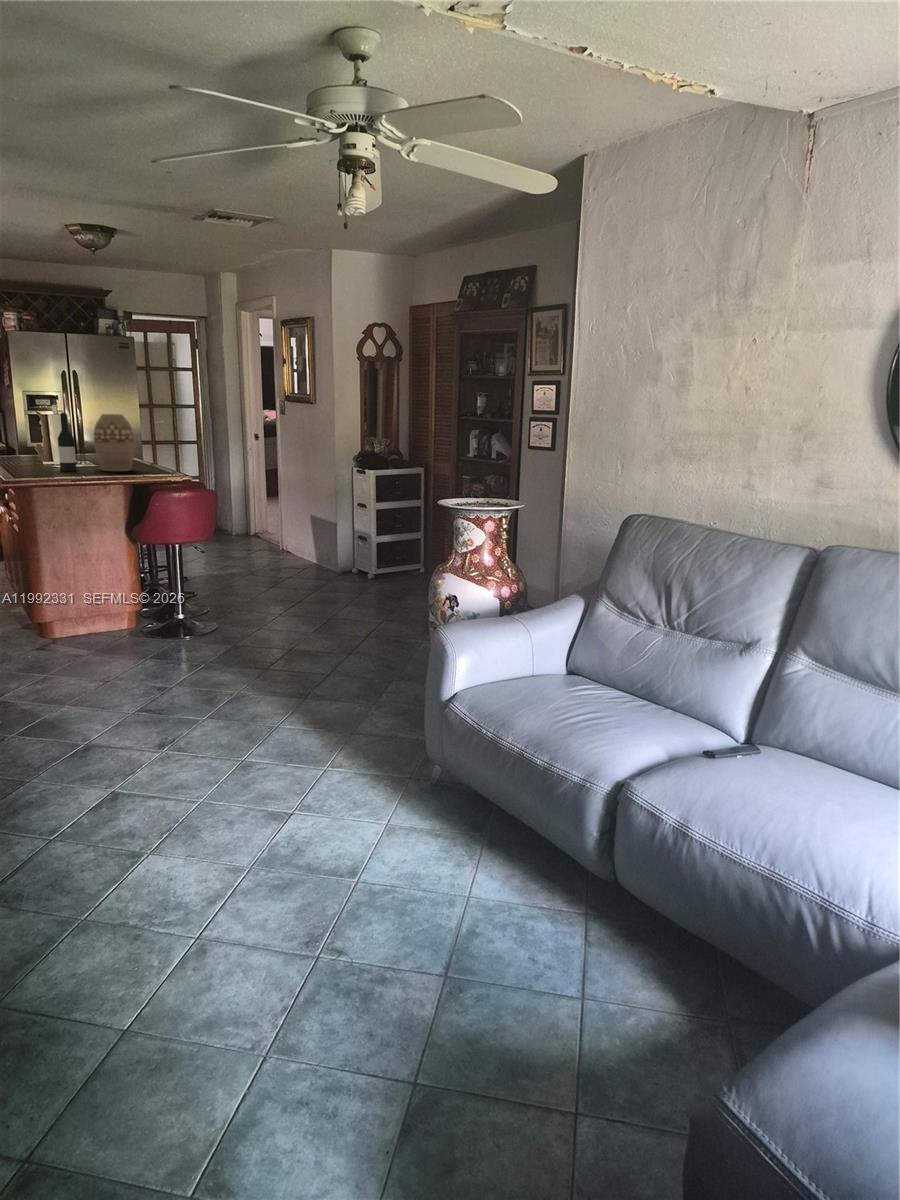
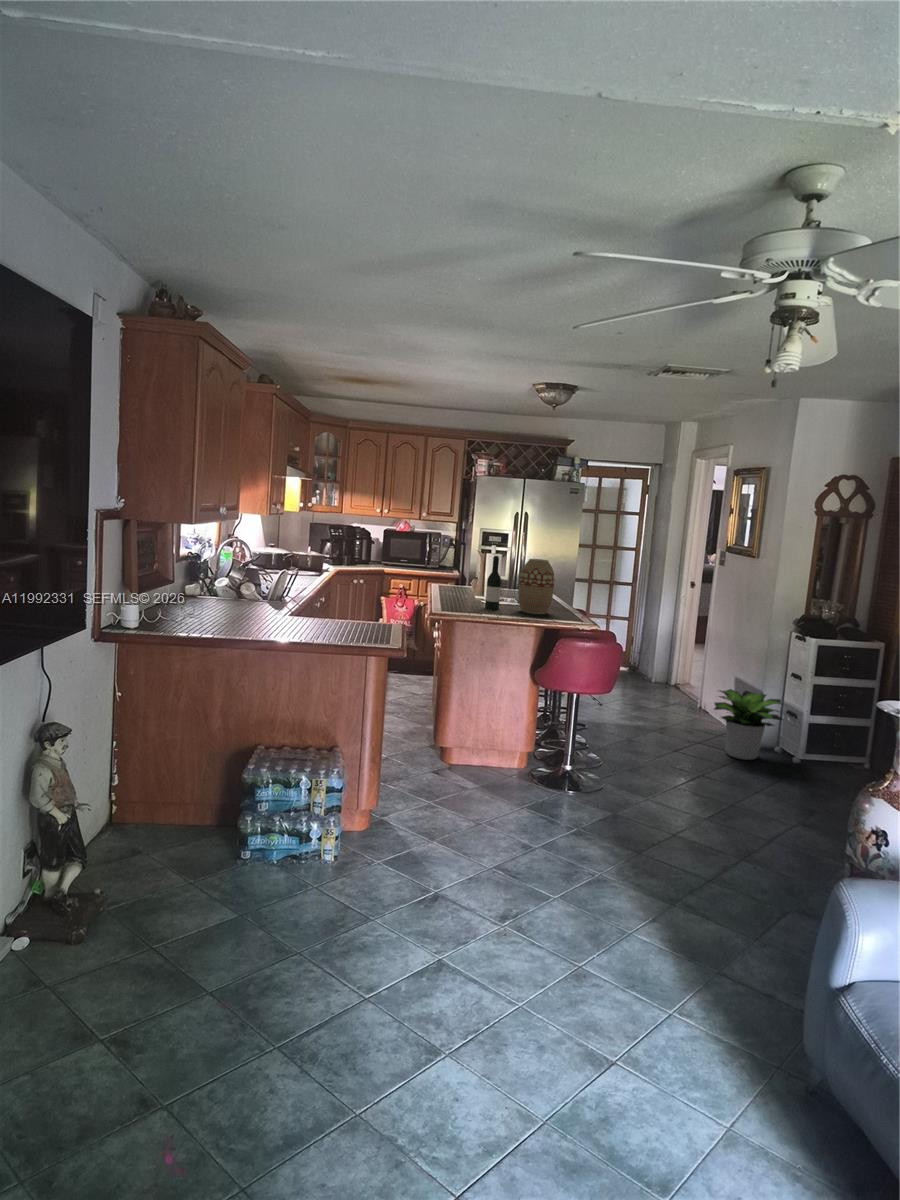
potted plant: none [298,526,359,586] -> present [714,689,783,760]

